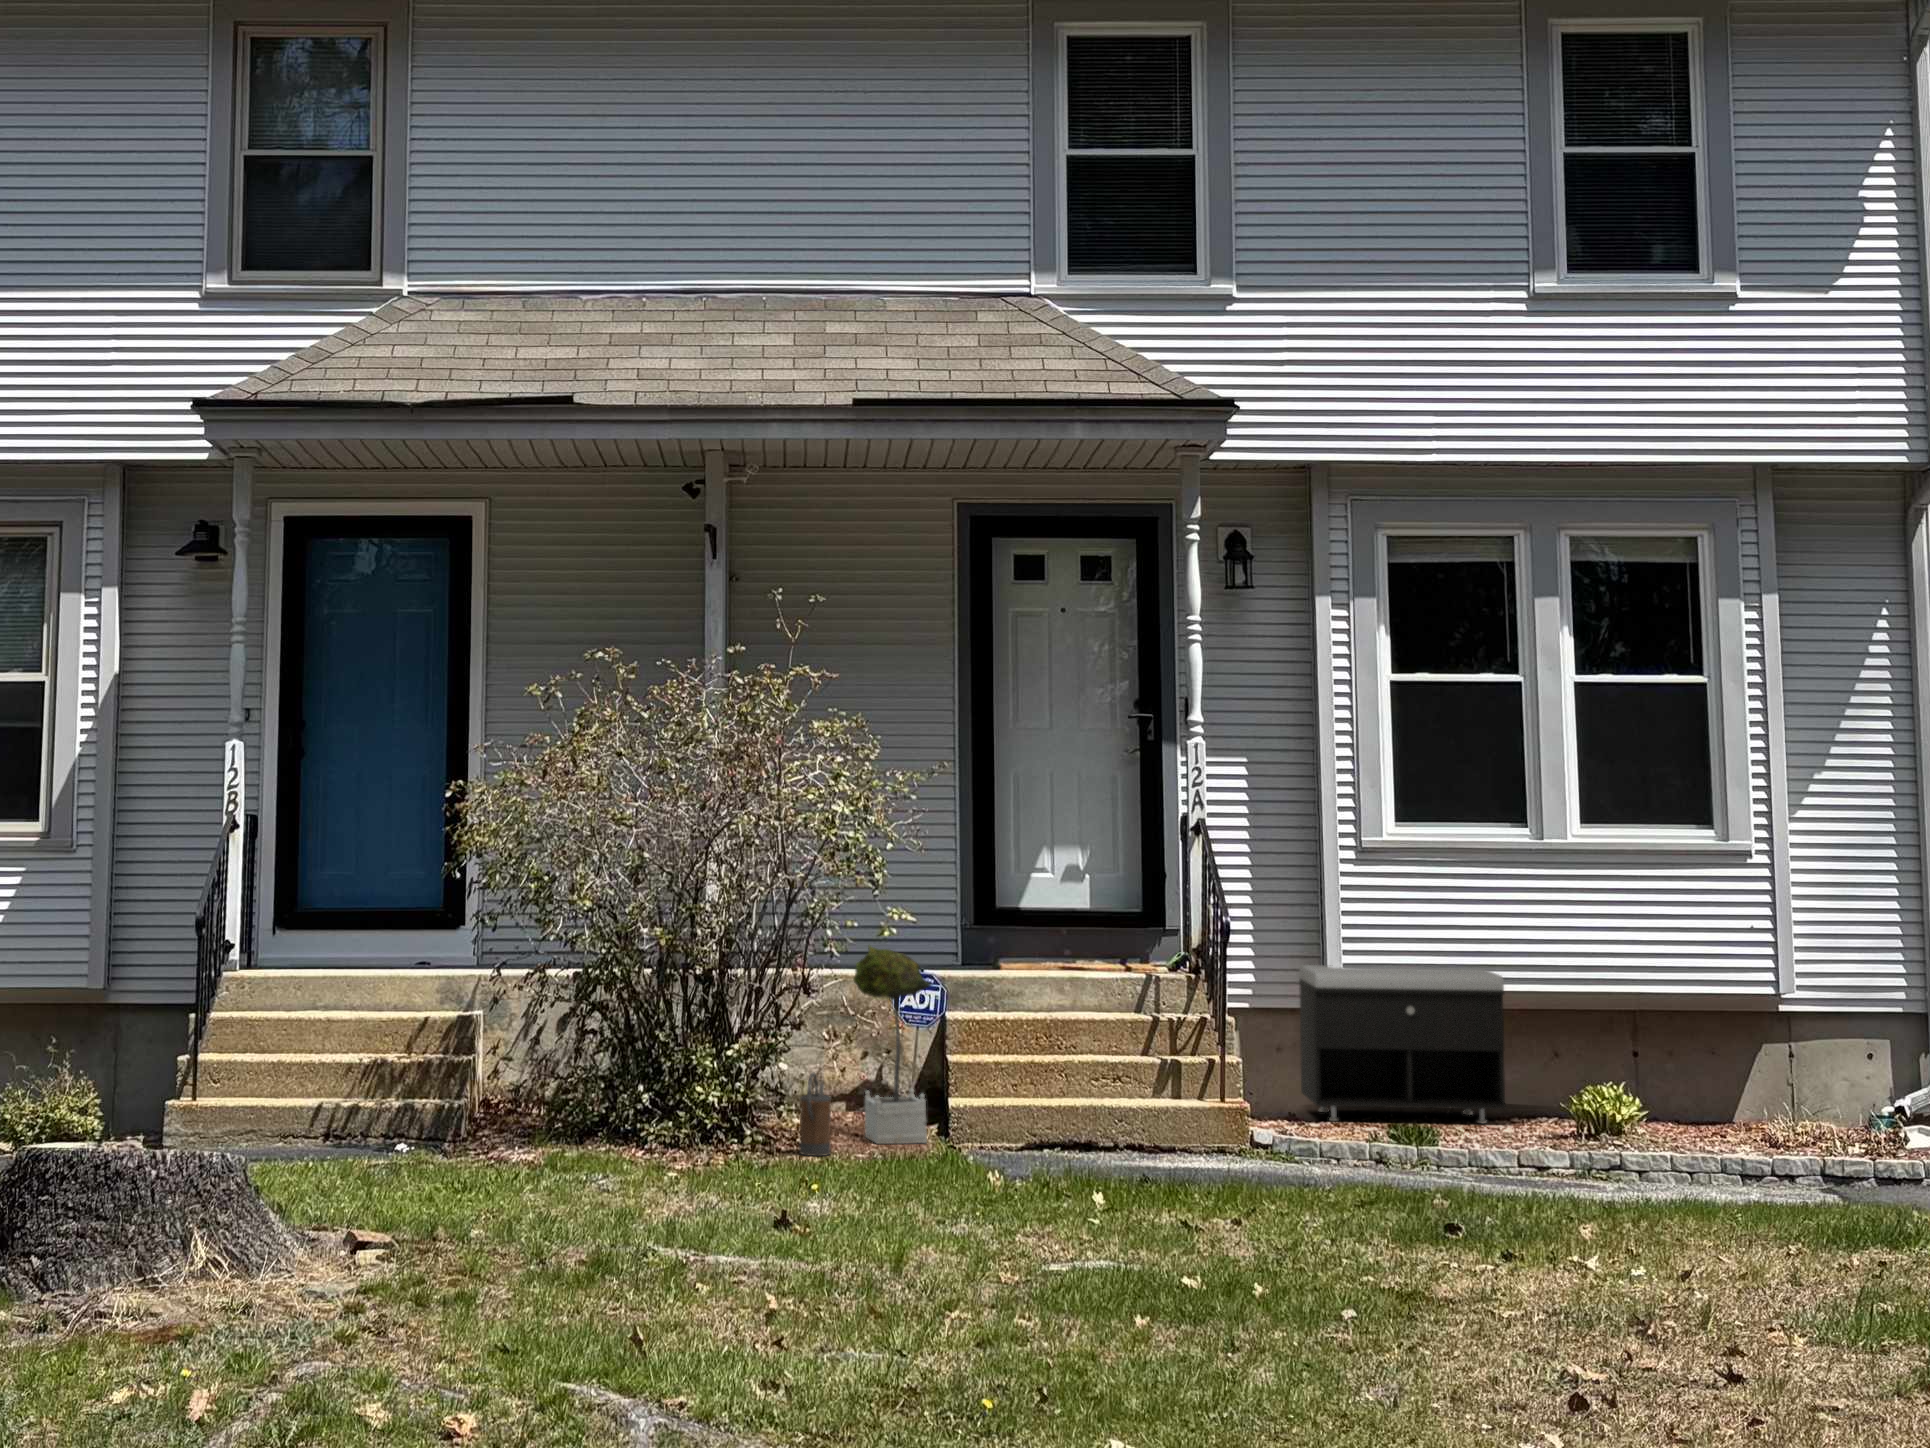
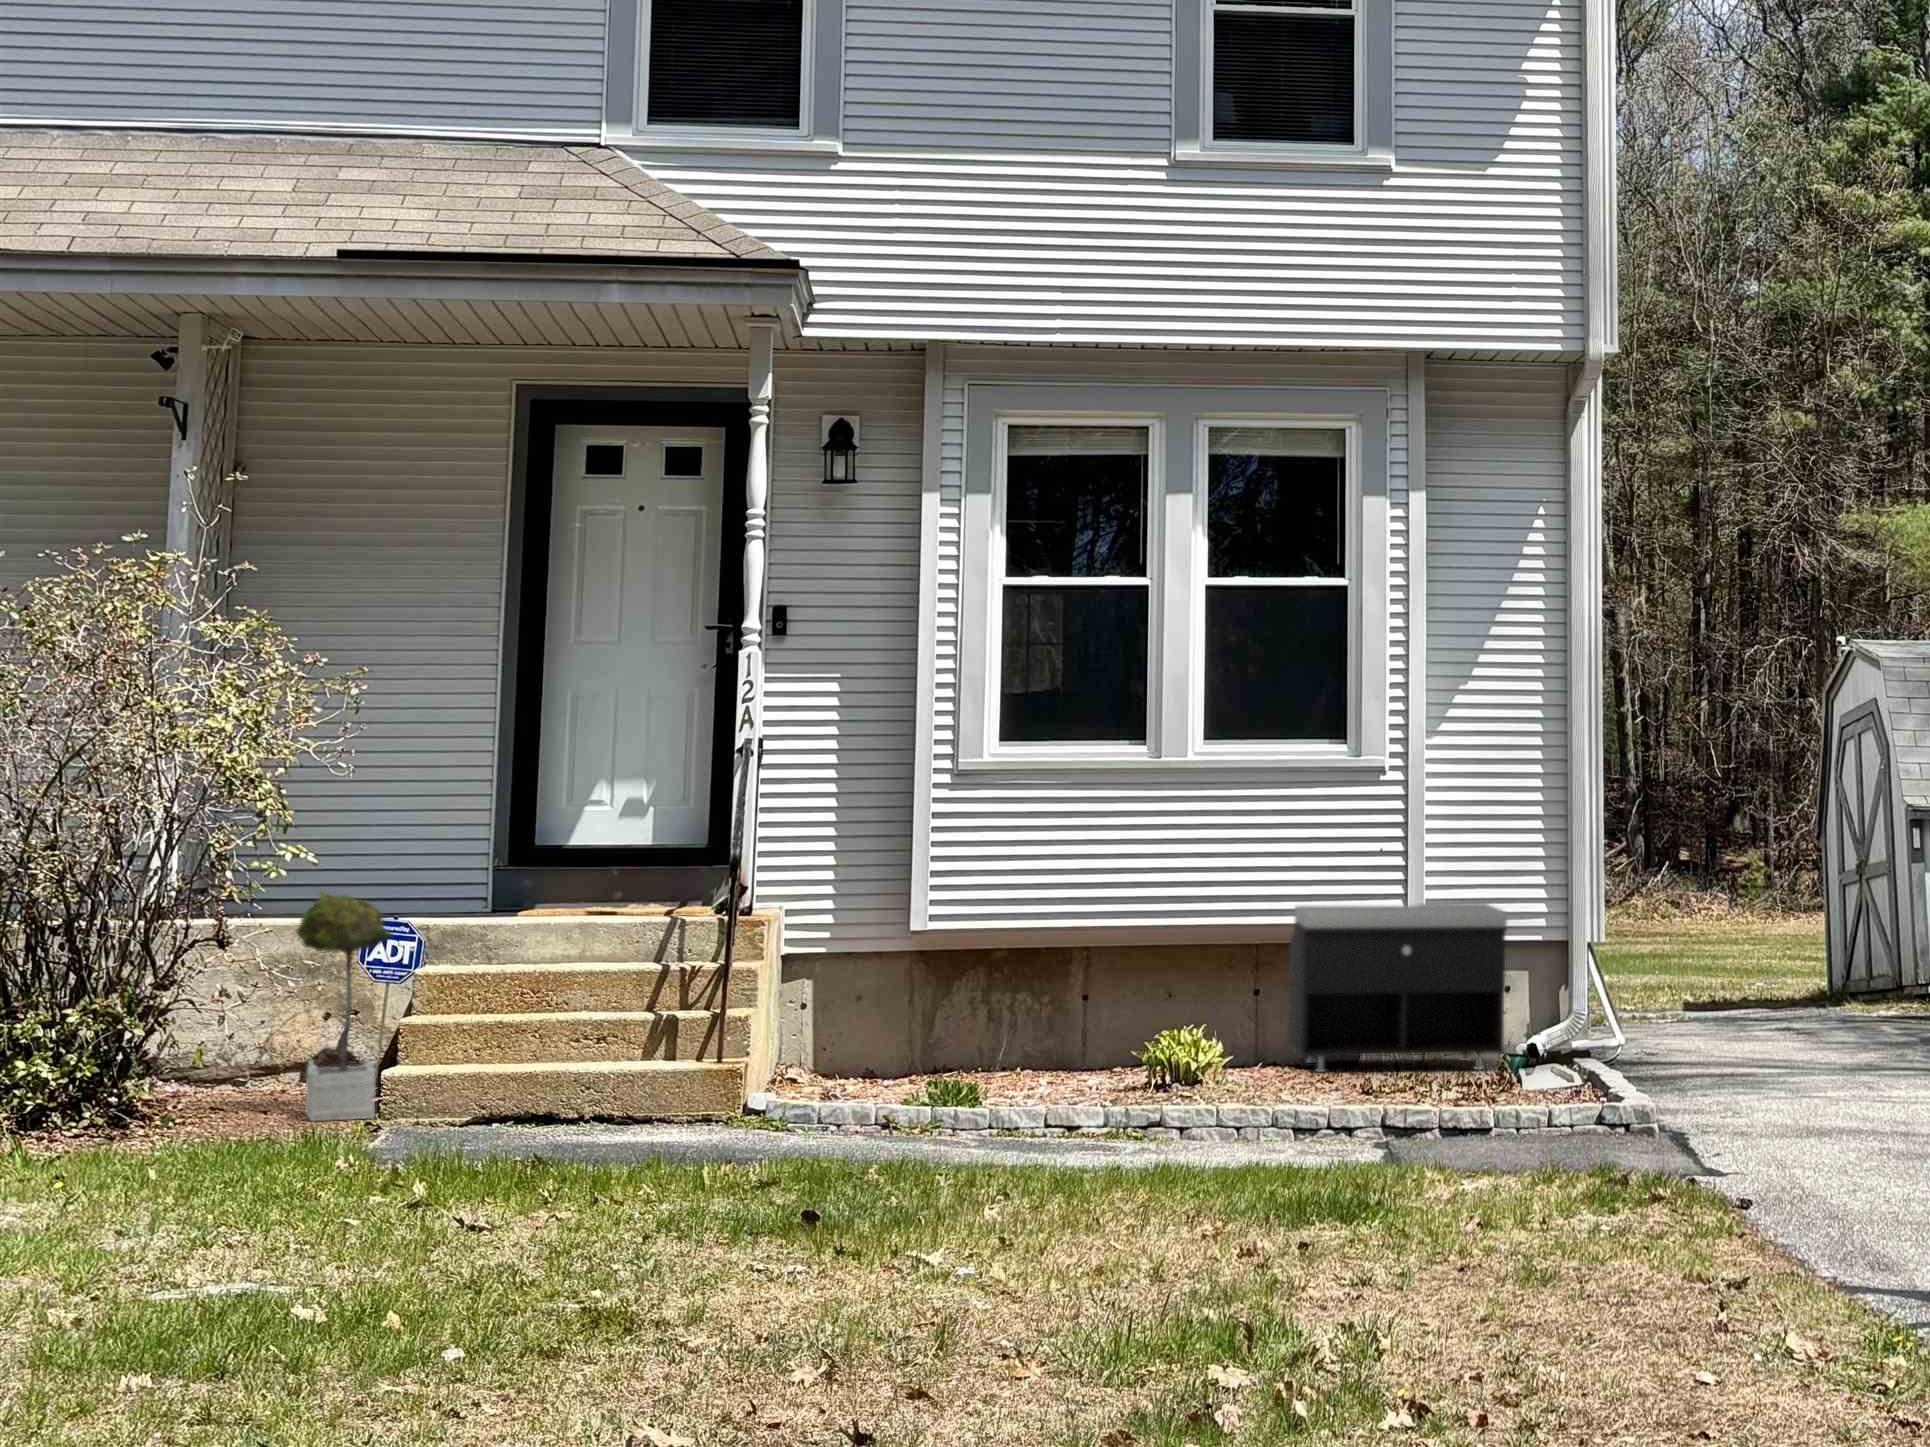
storage bench: present [1299,965,1506,1124] -> present [1288,903,1507,1072]
watering can: present [799,1072,831,1156] -> none [198,1040,241,1138]

